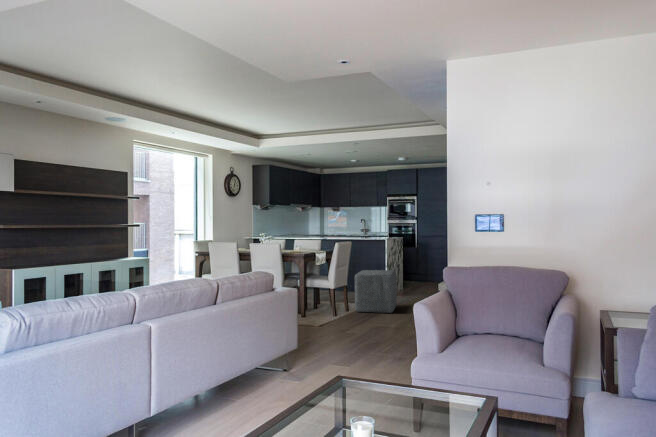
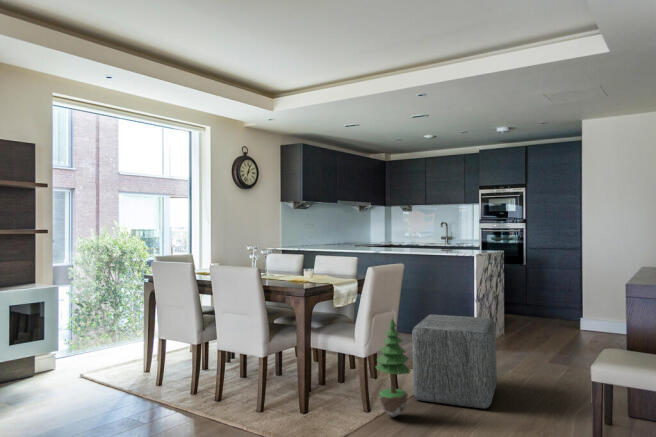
potted tree: none [338,267,356,317] -> present [376,319,410,417]

